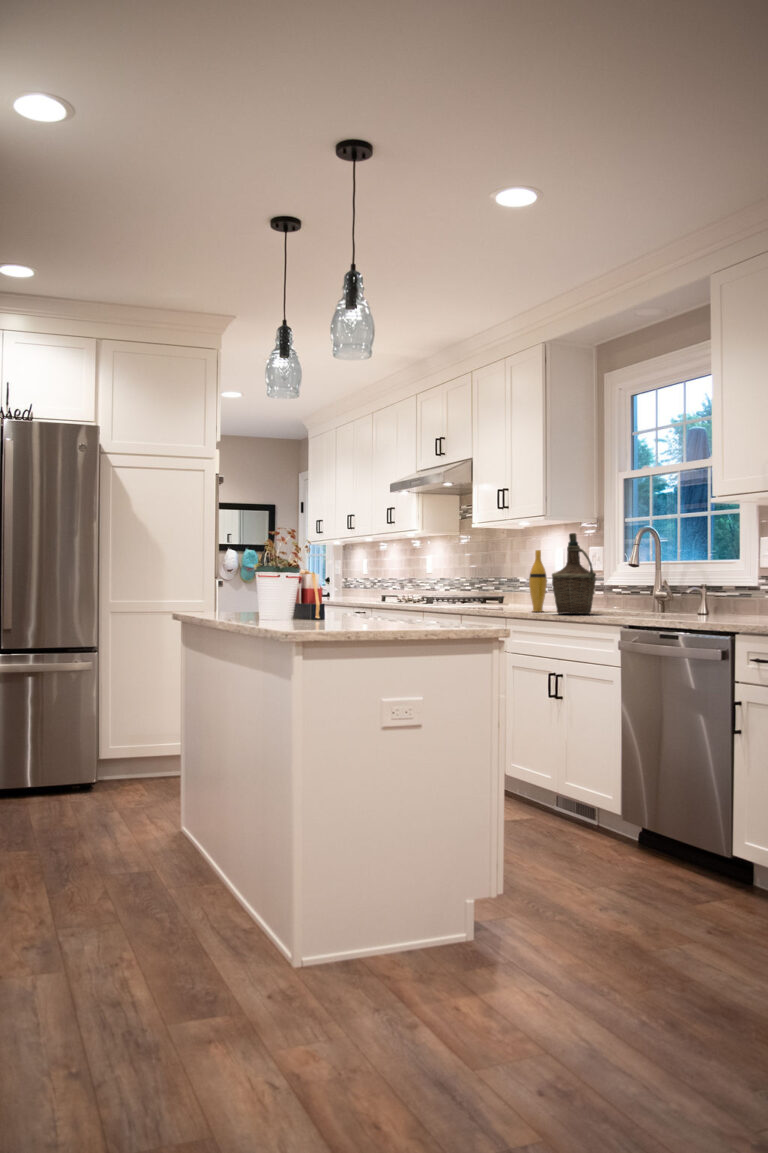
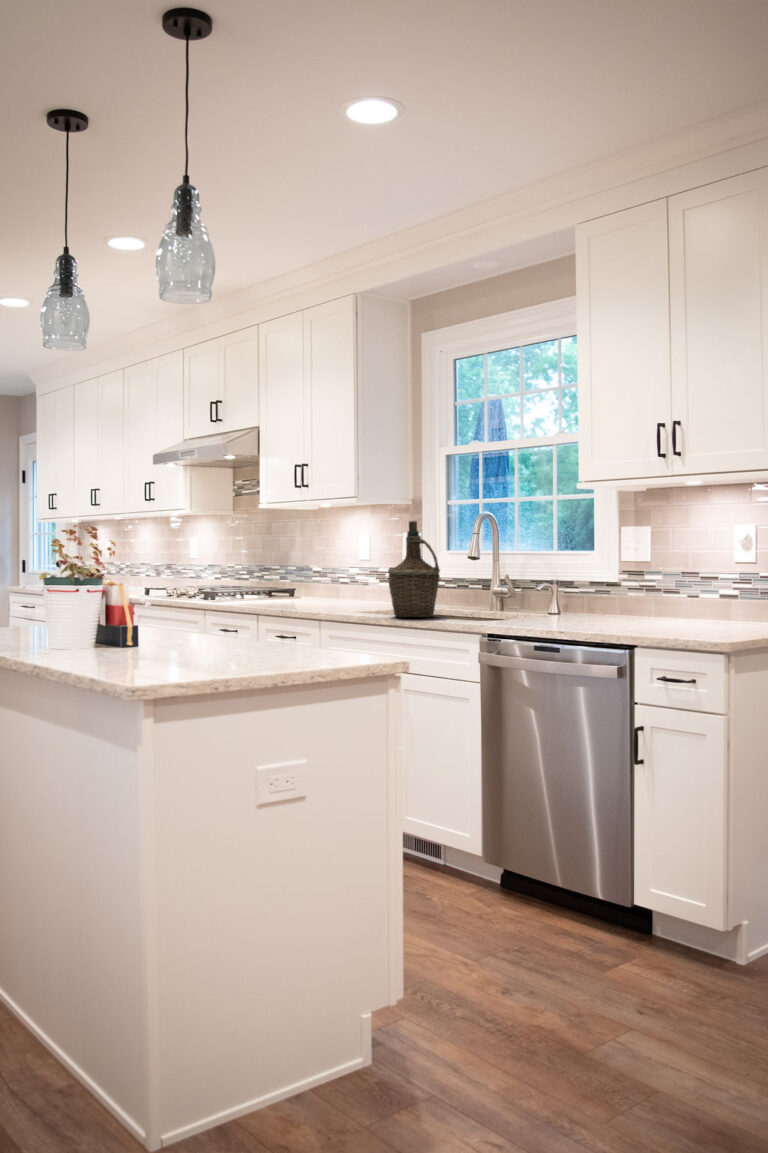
vase: present [529,550,547,612] -> none [355,540,375,614]

